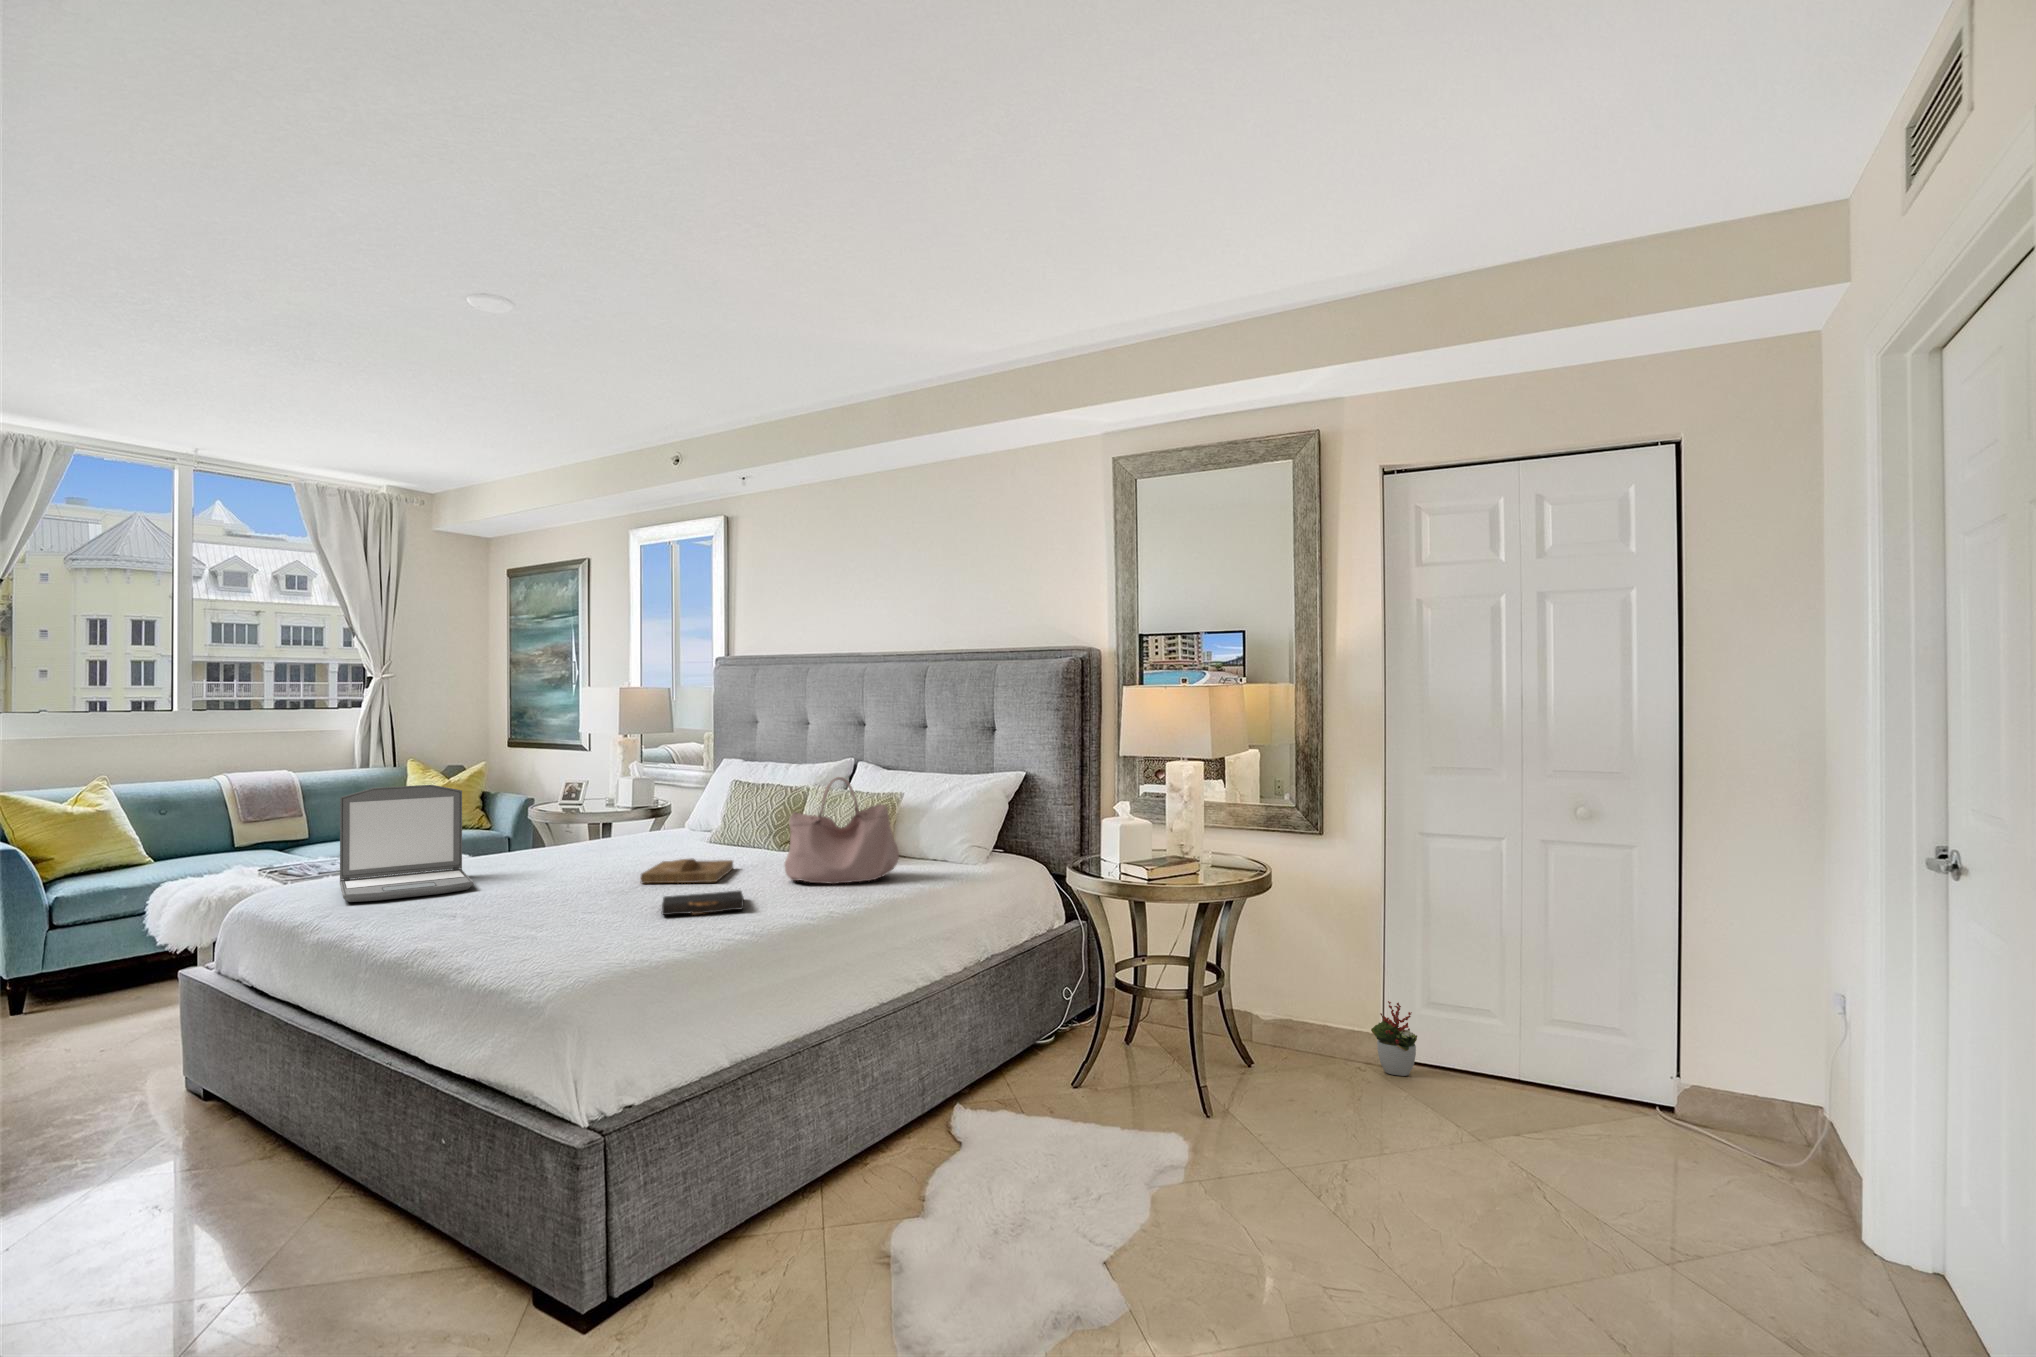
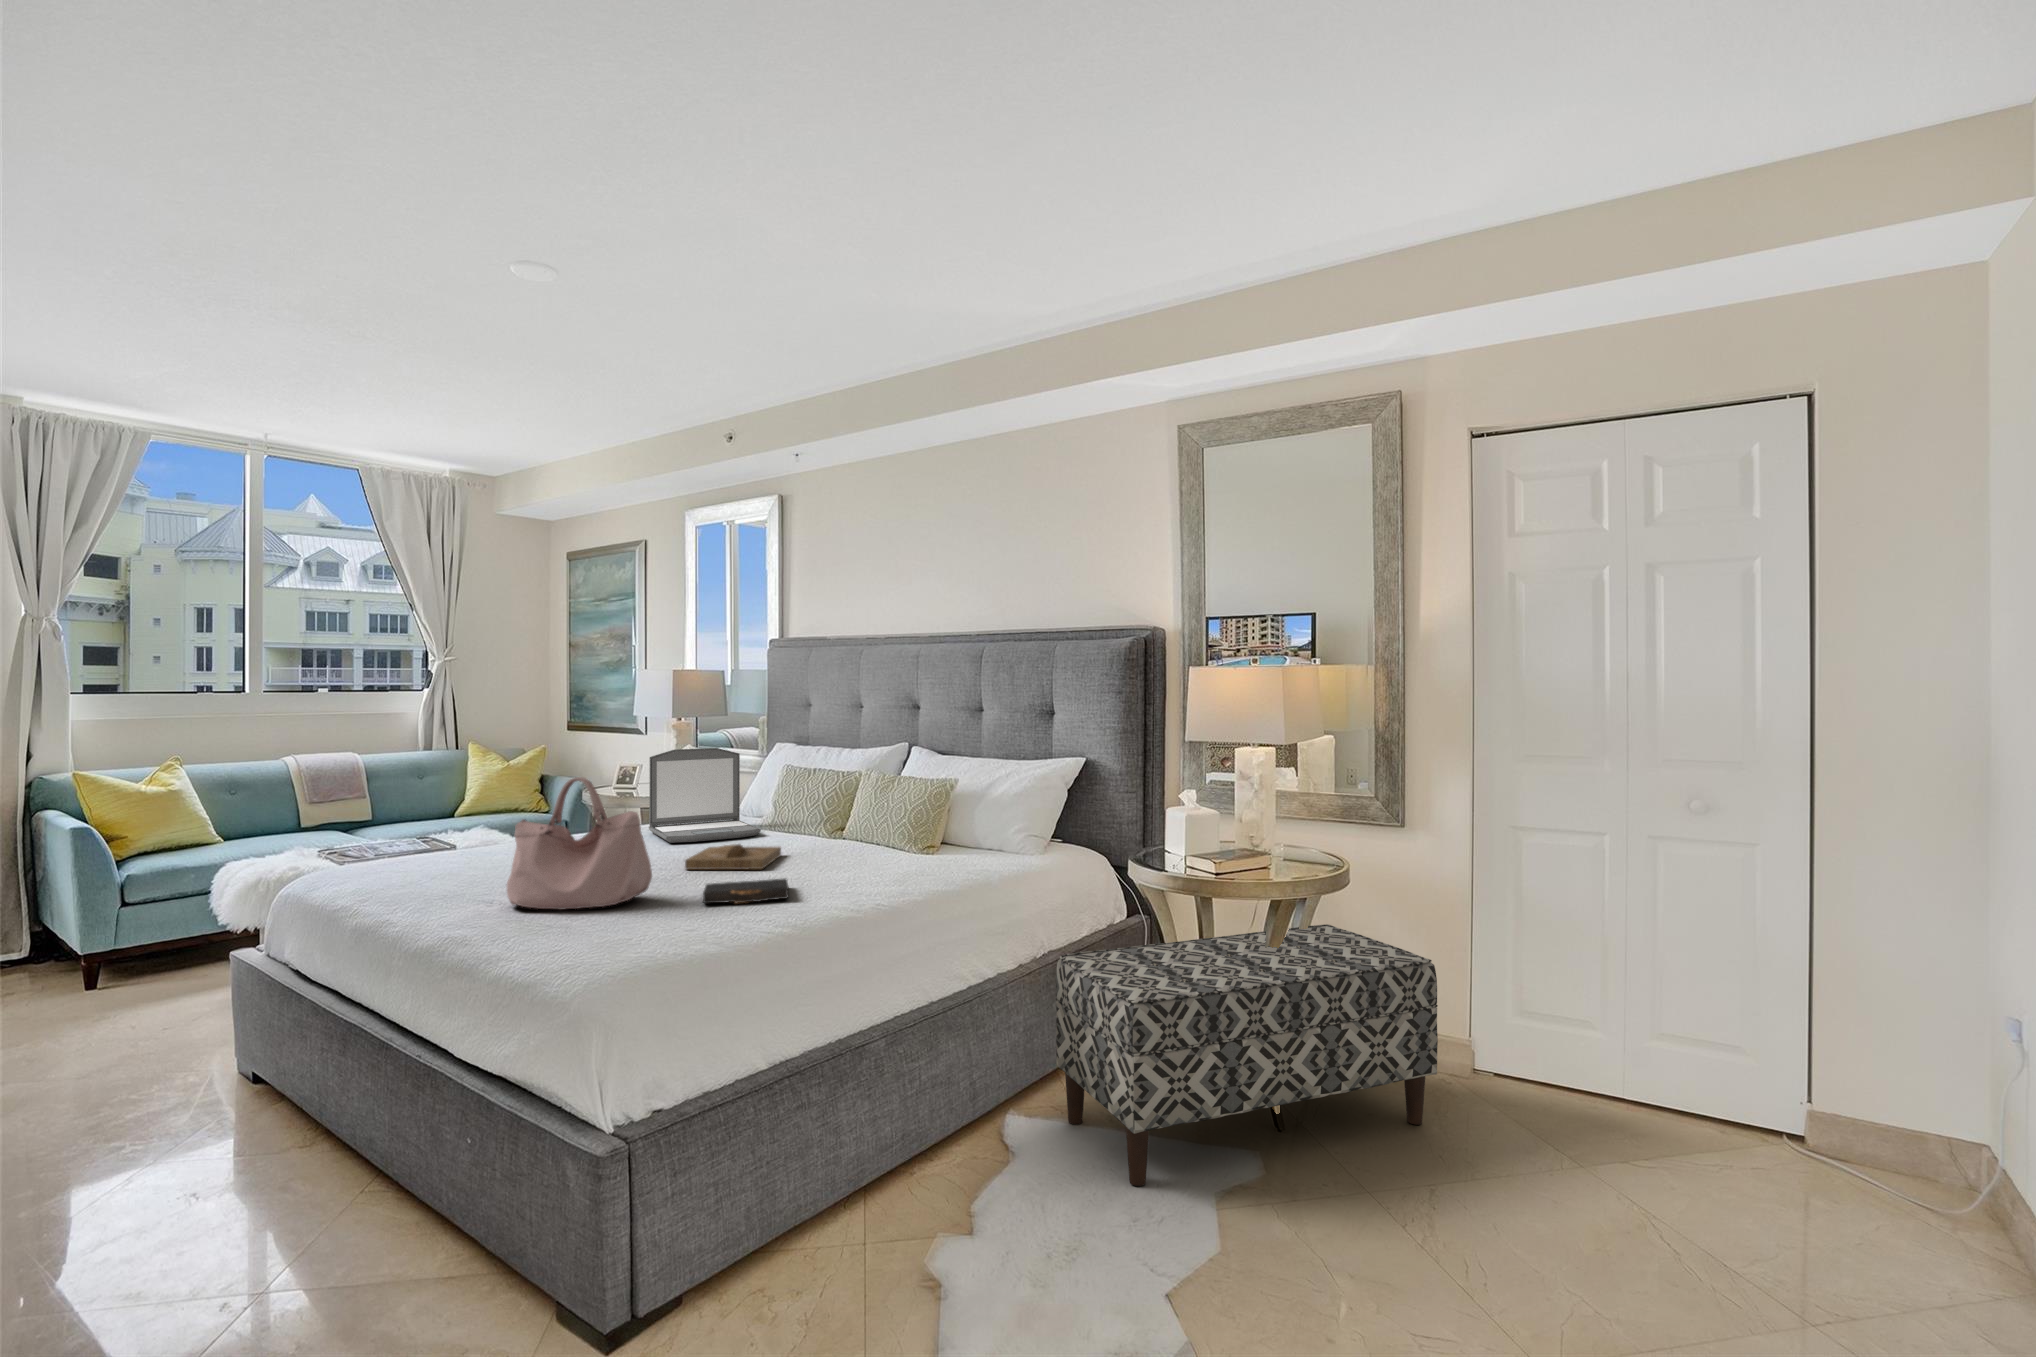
handbag: present [785,777,899,884] -> present [506,777,652,909]
laptop: present [340,785,473,902] -> present [649,748,761,843]
bench: none [998,927,1350,1170] -> present [1056,924,1438,1186]
decorative plant: present [1371,1001,1417,1076] -> none [1457,1007,1509,1088]

